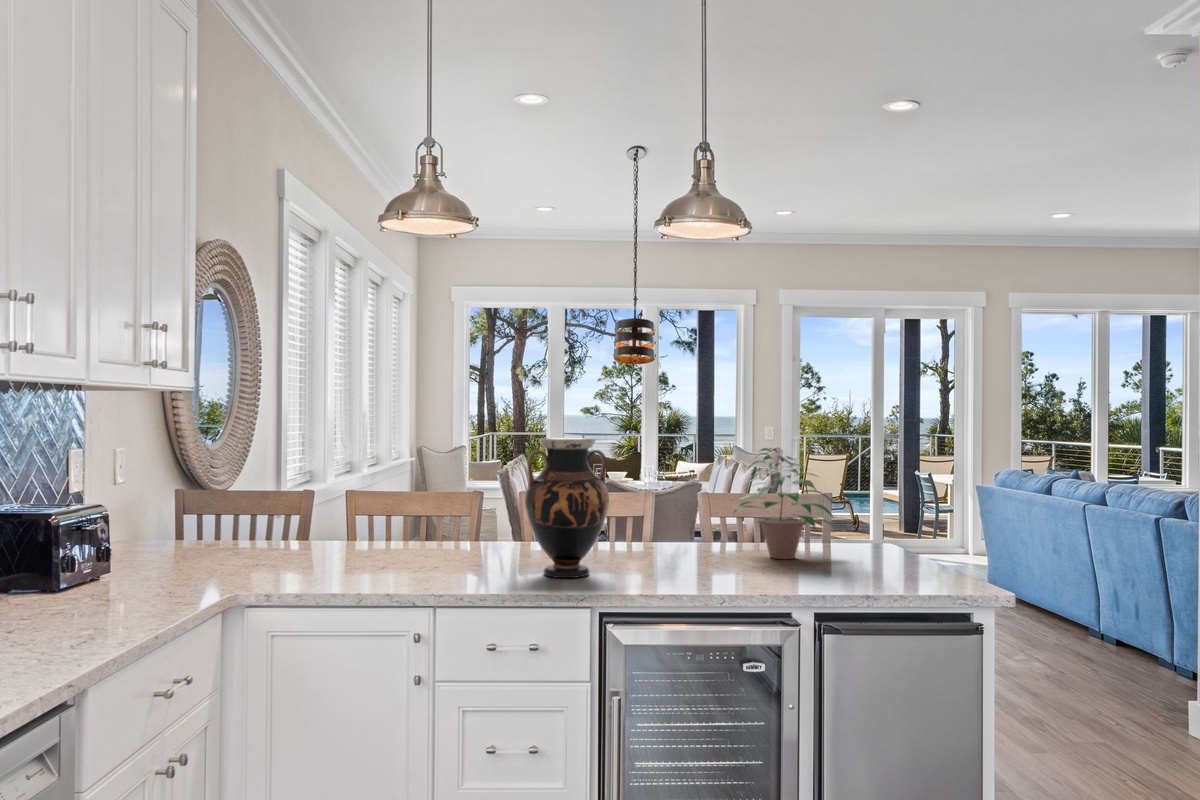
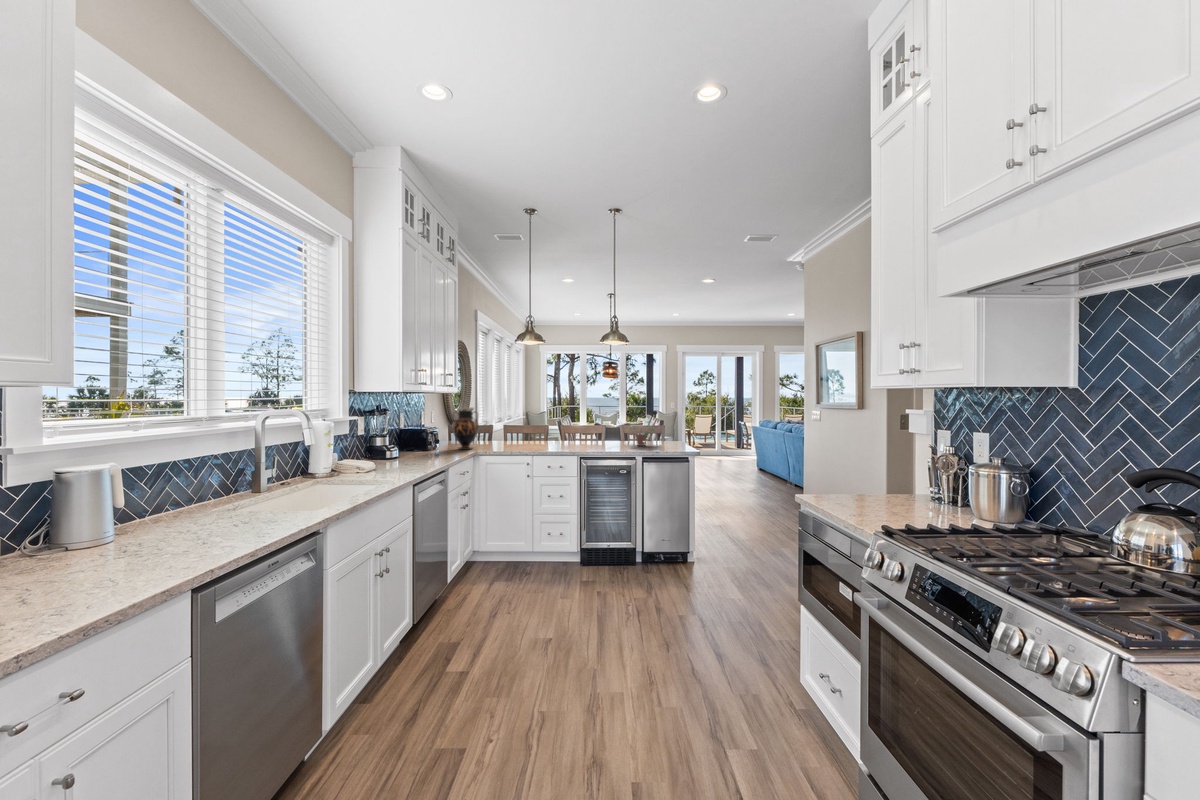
vase: present [525,438,609,578] -> present [452,408,479,450]

